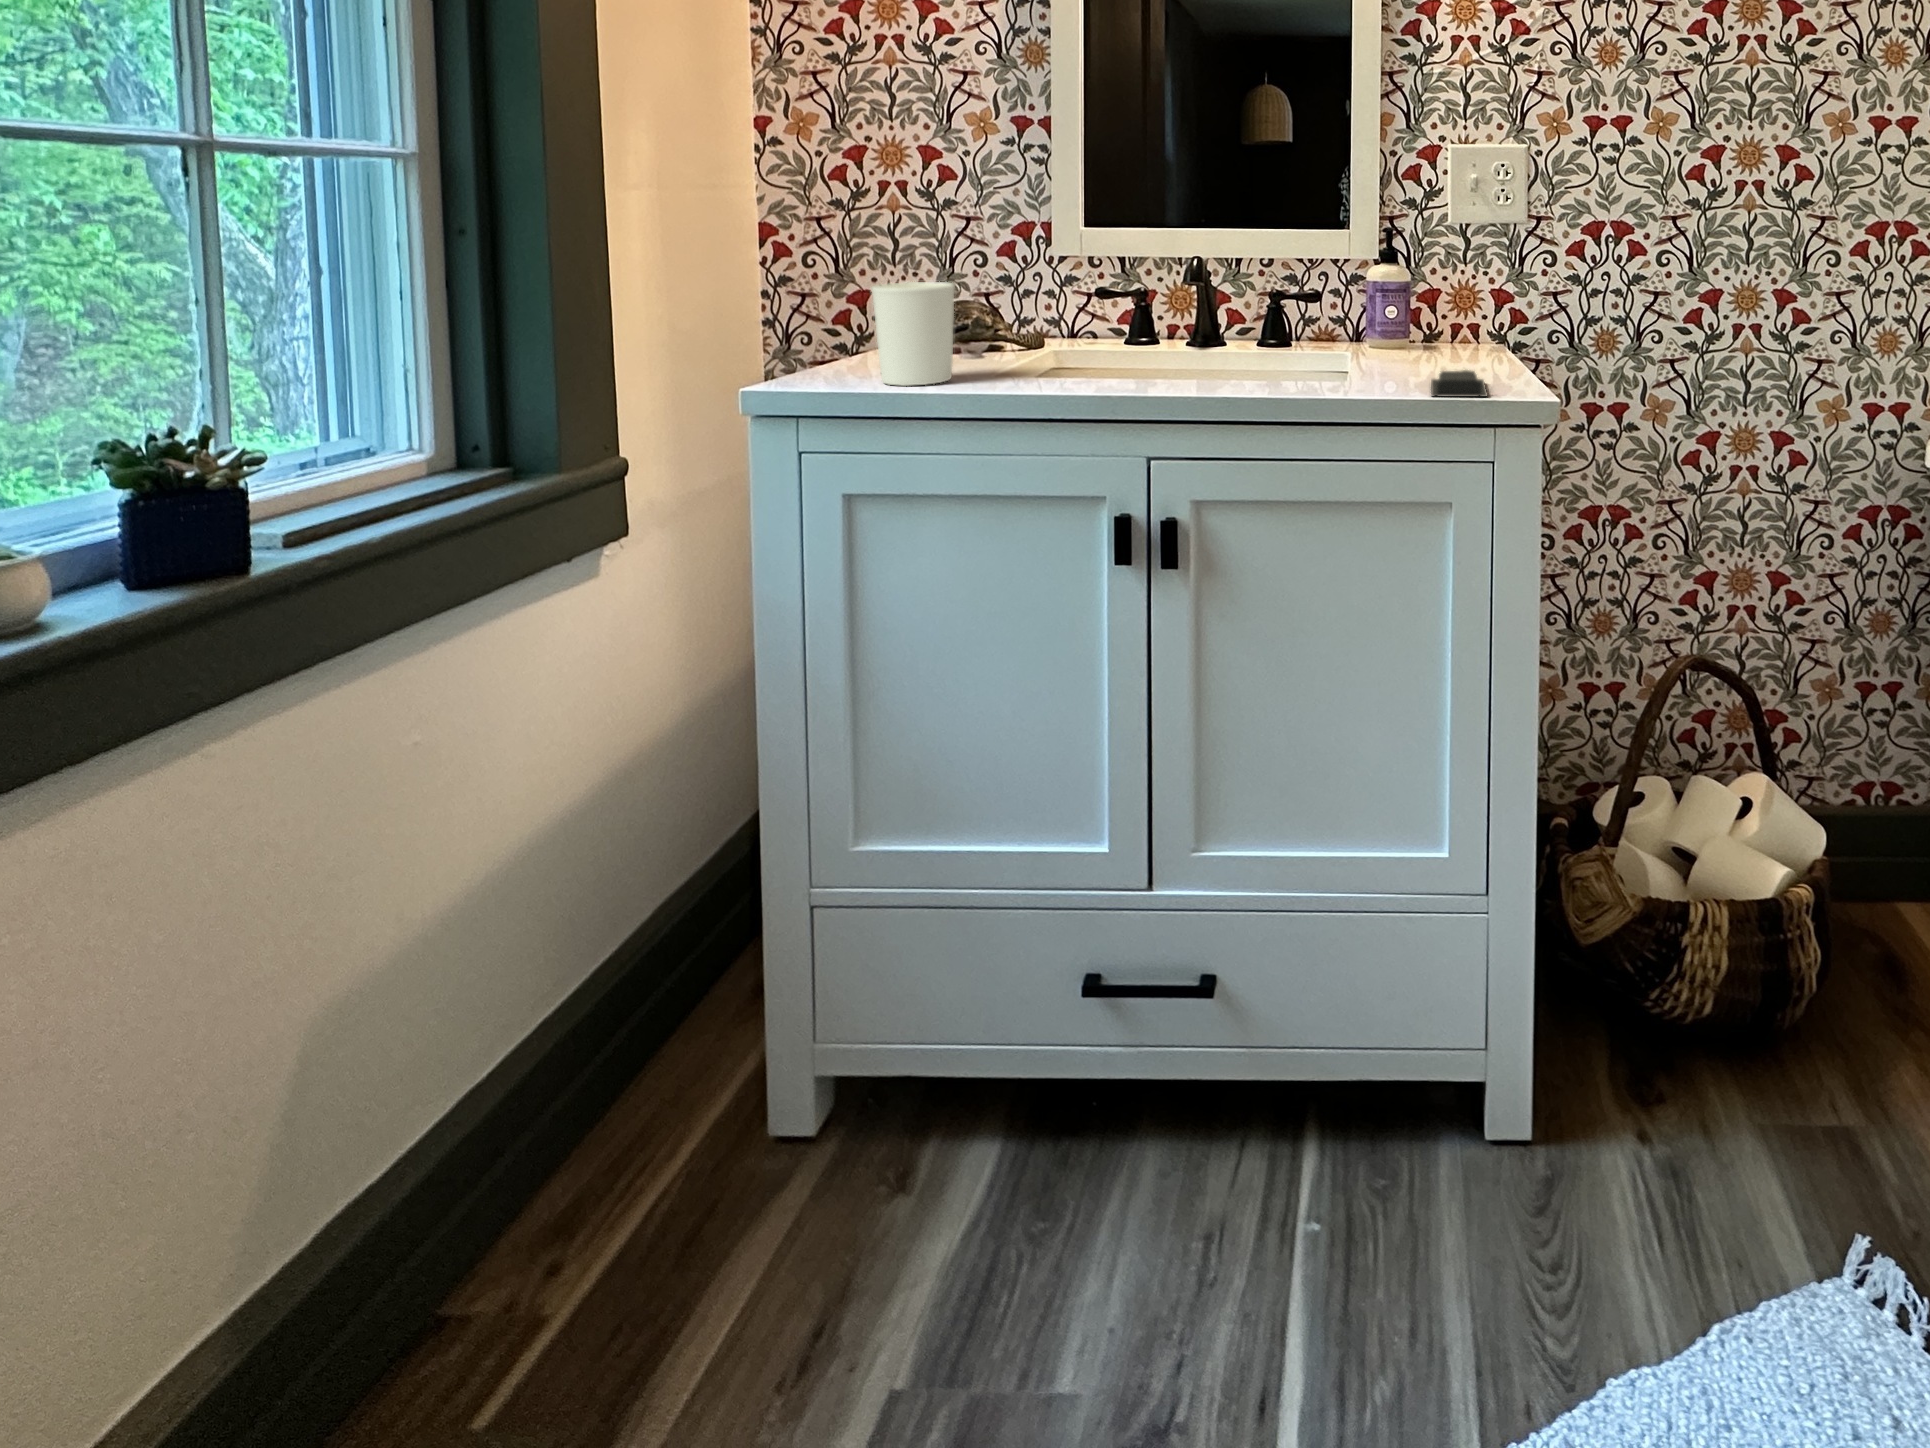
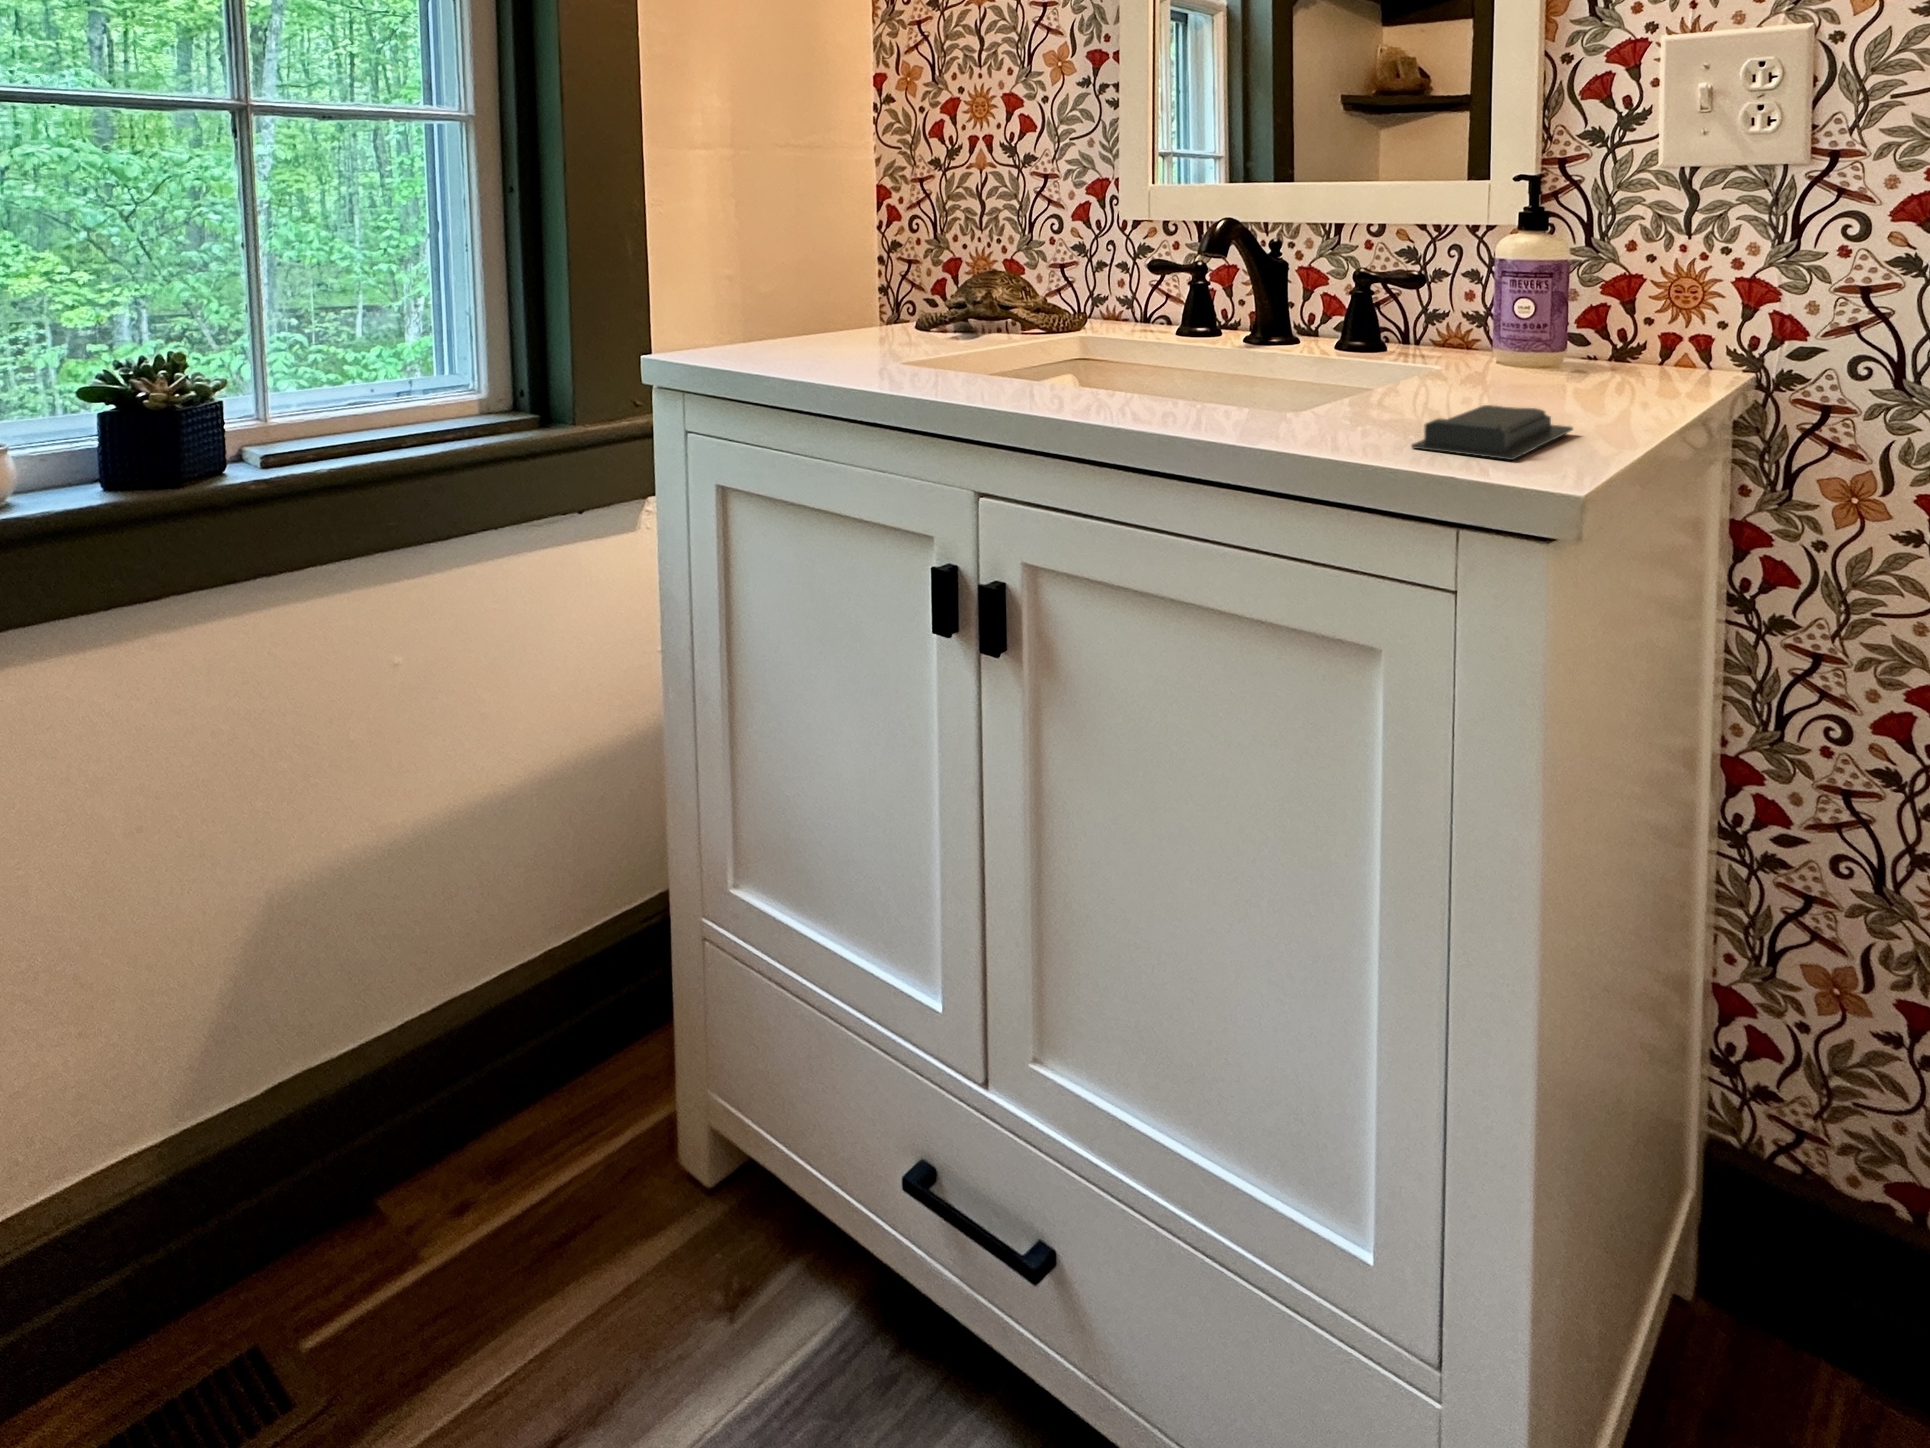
candle holder: present [872,282,955,386] -> none [781,240,879,363]

